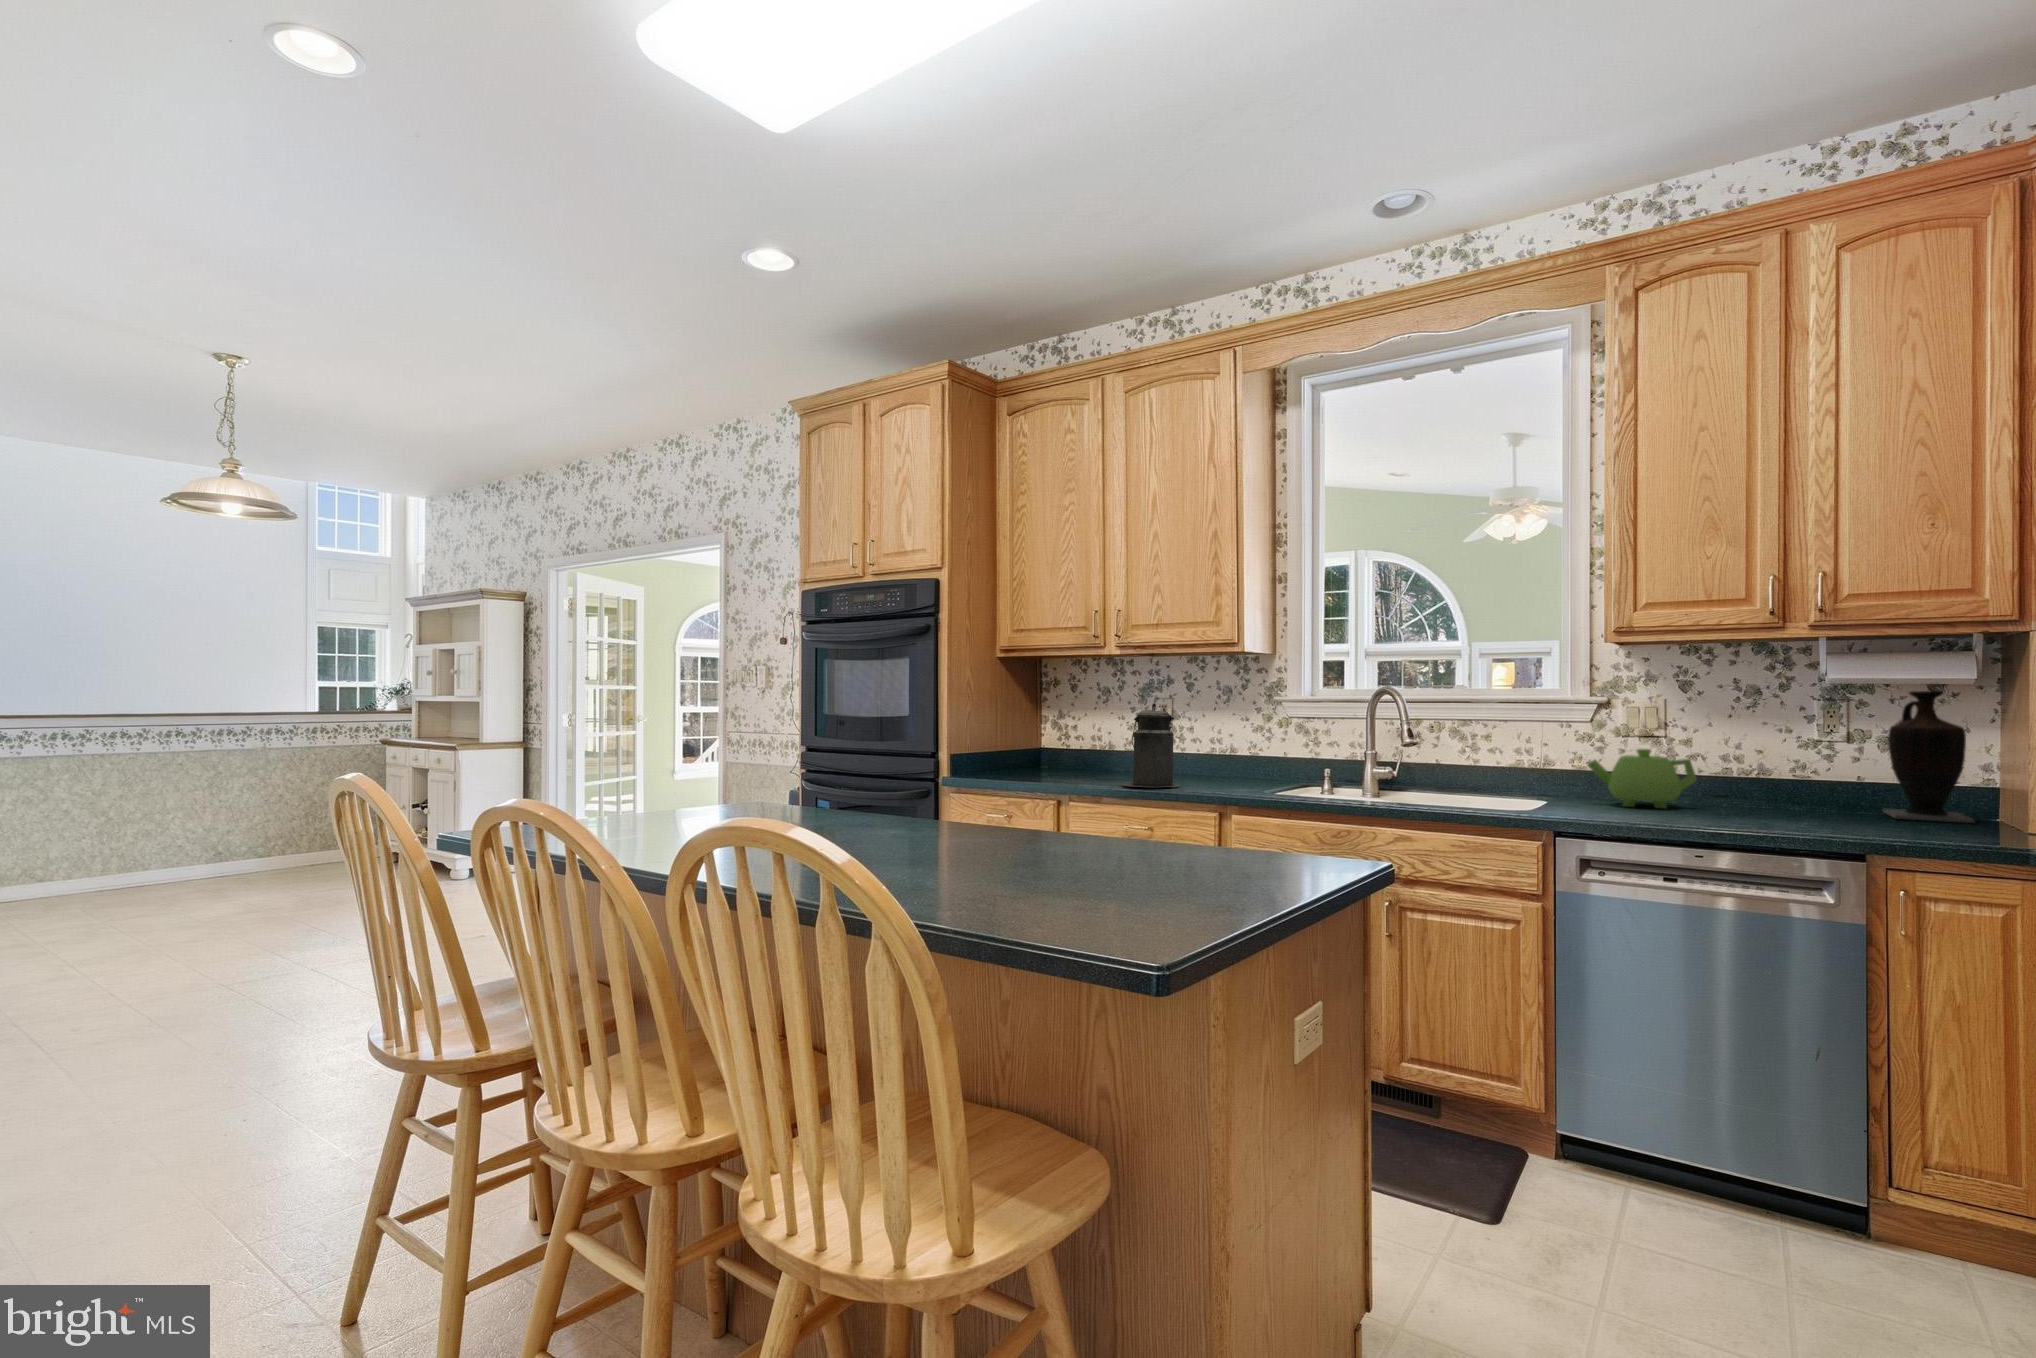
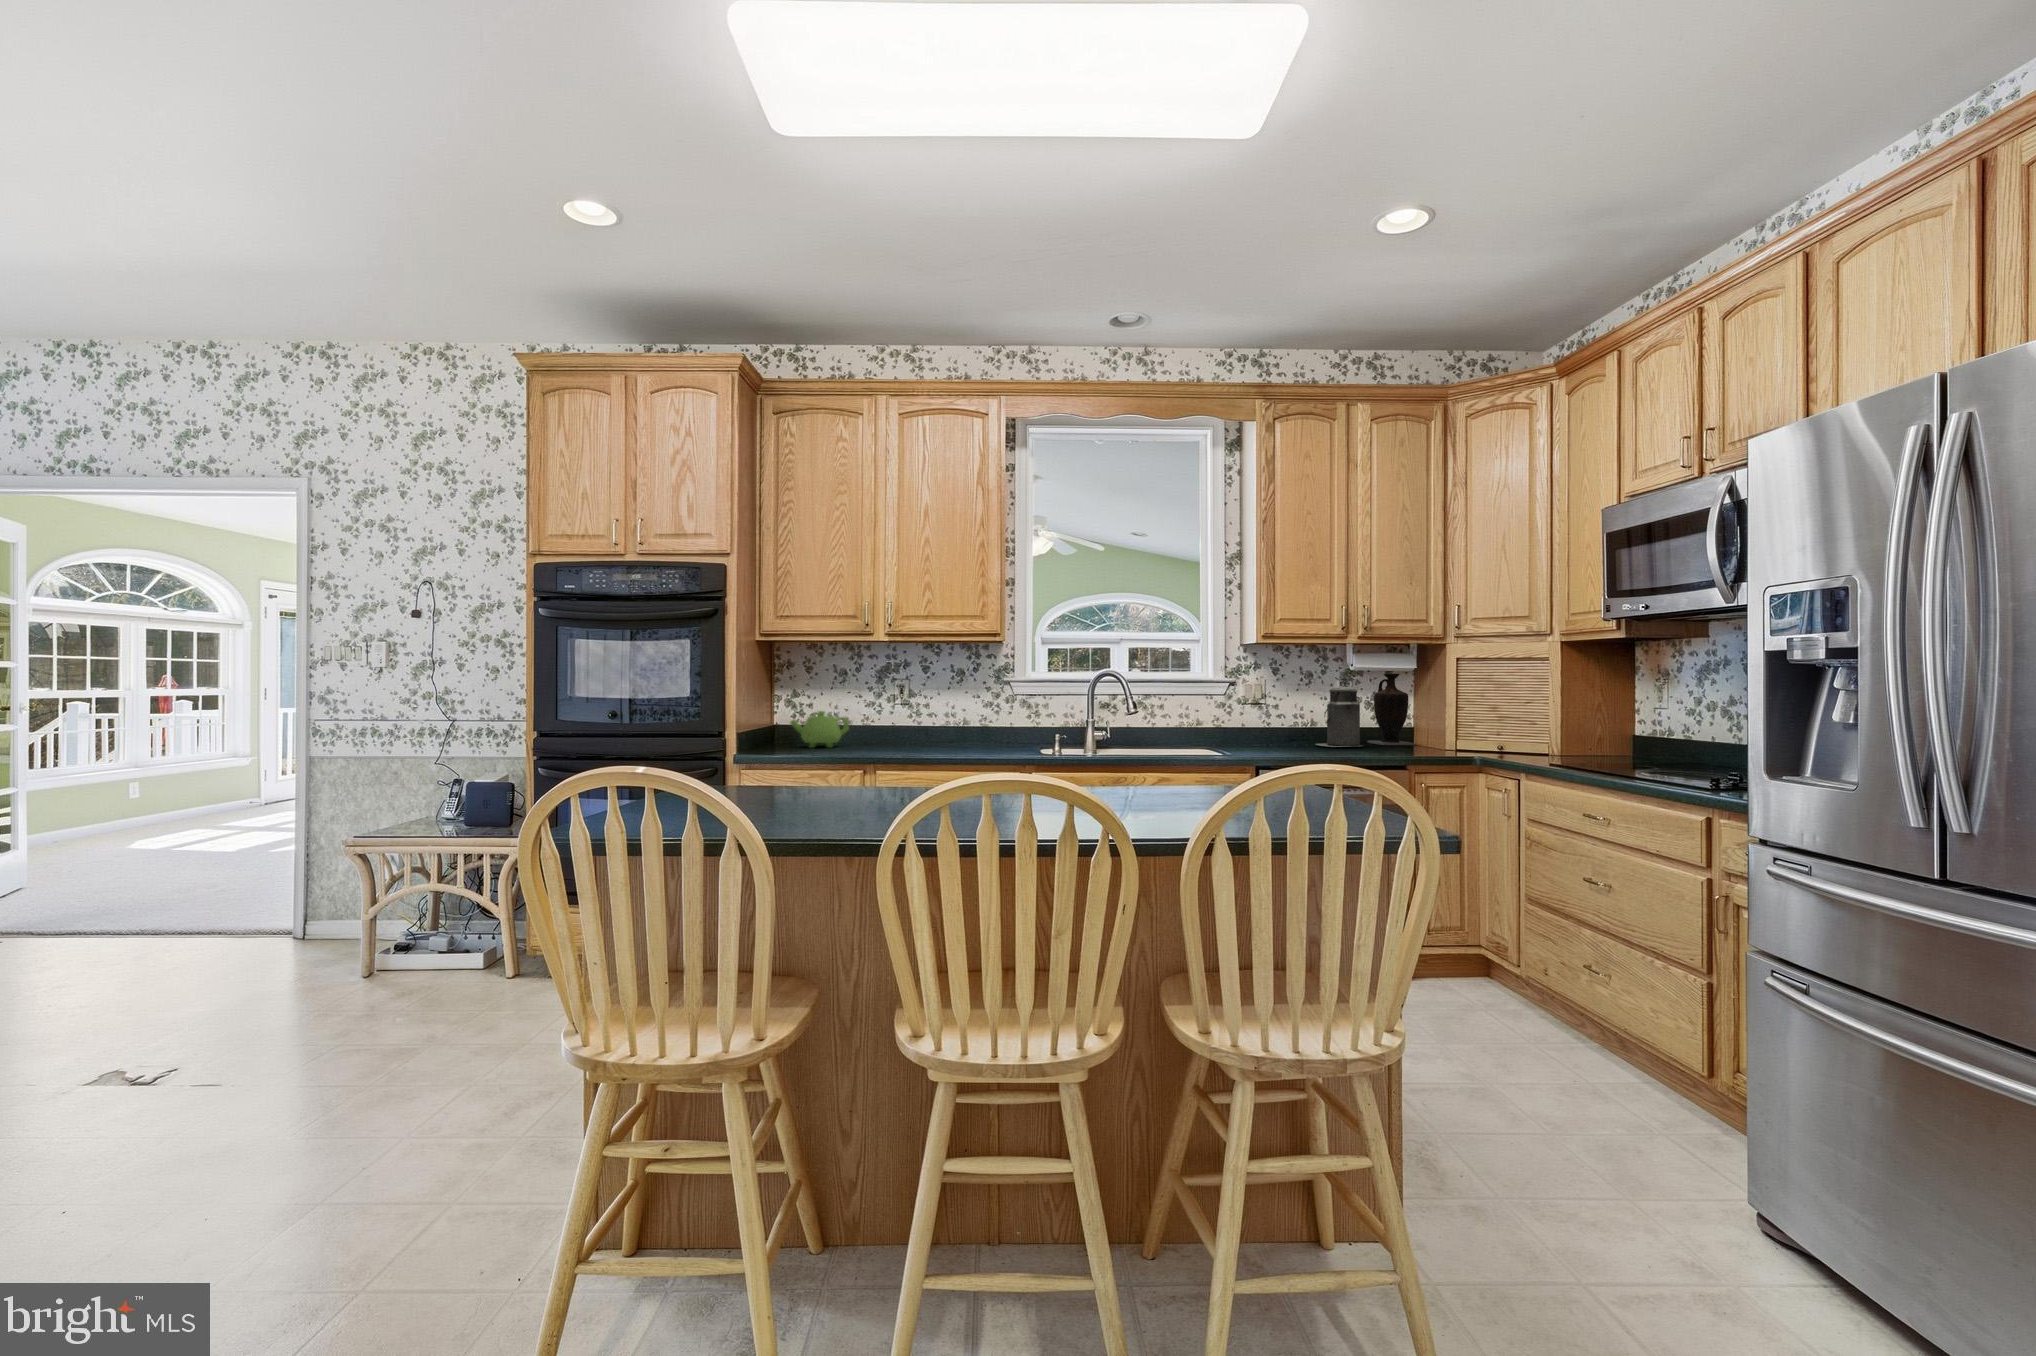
canister: present [1122,703,1180,787] -> present [1316,681,1361,747]
teapot: present [1588,749,1697,808] -> present [790,711,849,748]

